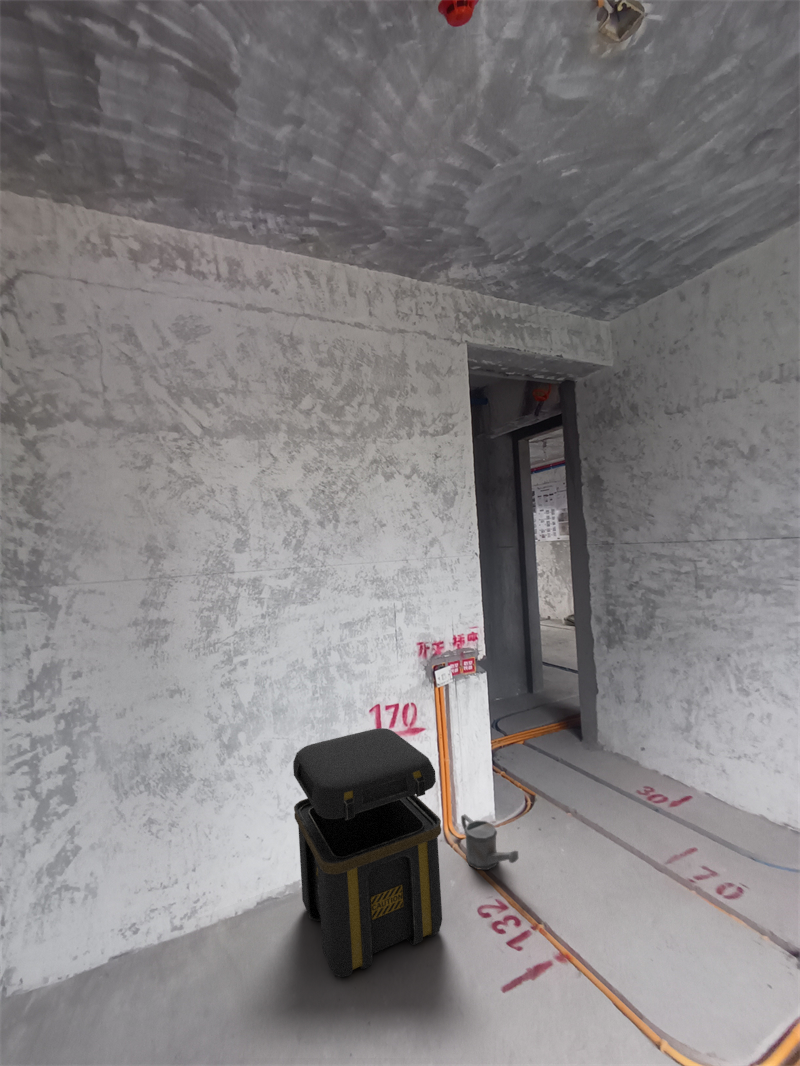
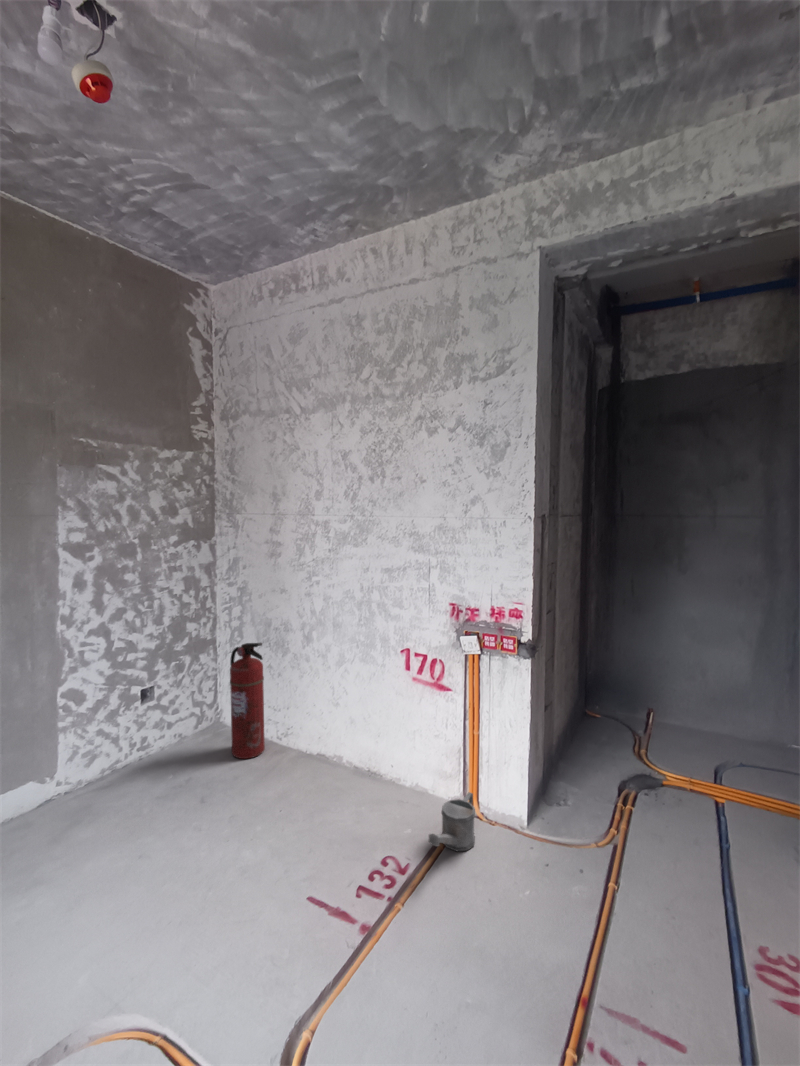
toolbox: present [293,728,442,977] -> none [272,656,402,840]
fire extinguisher: none [98,782,180,1004] -> present [230,643,265,759]

